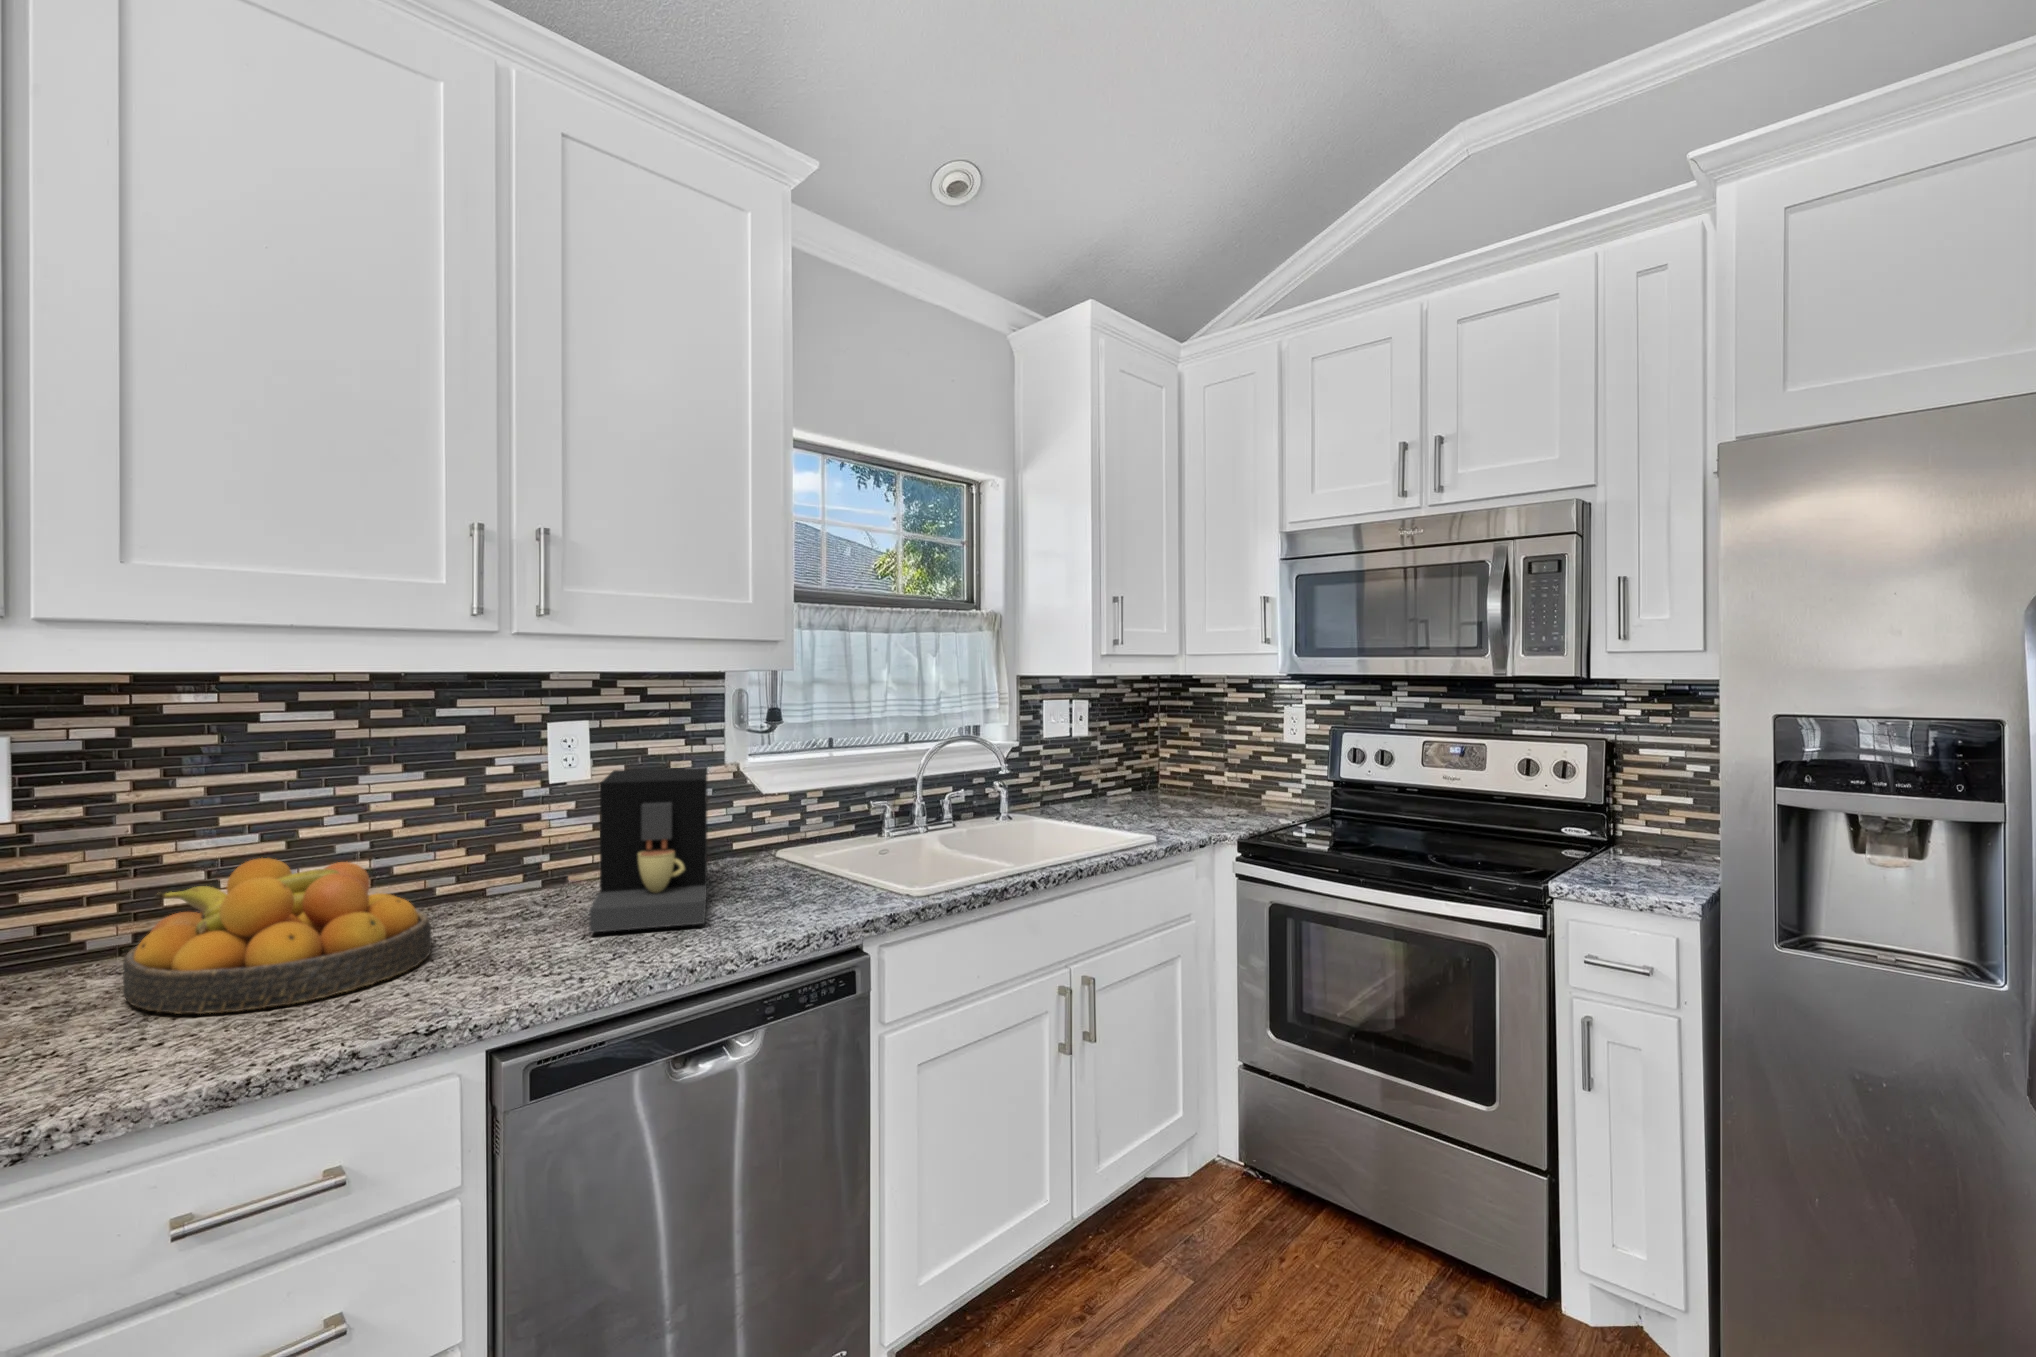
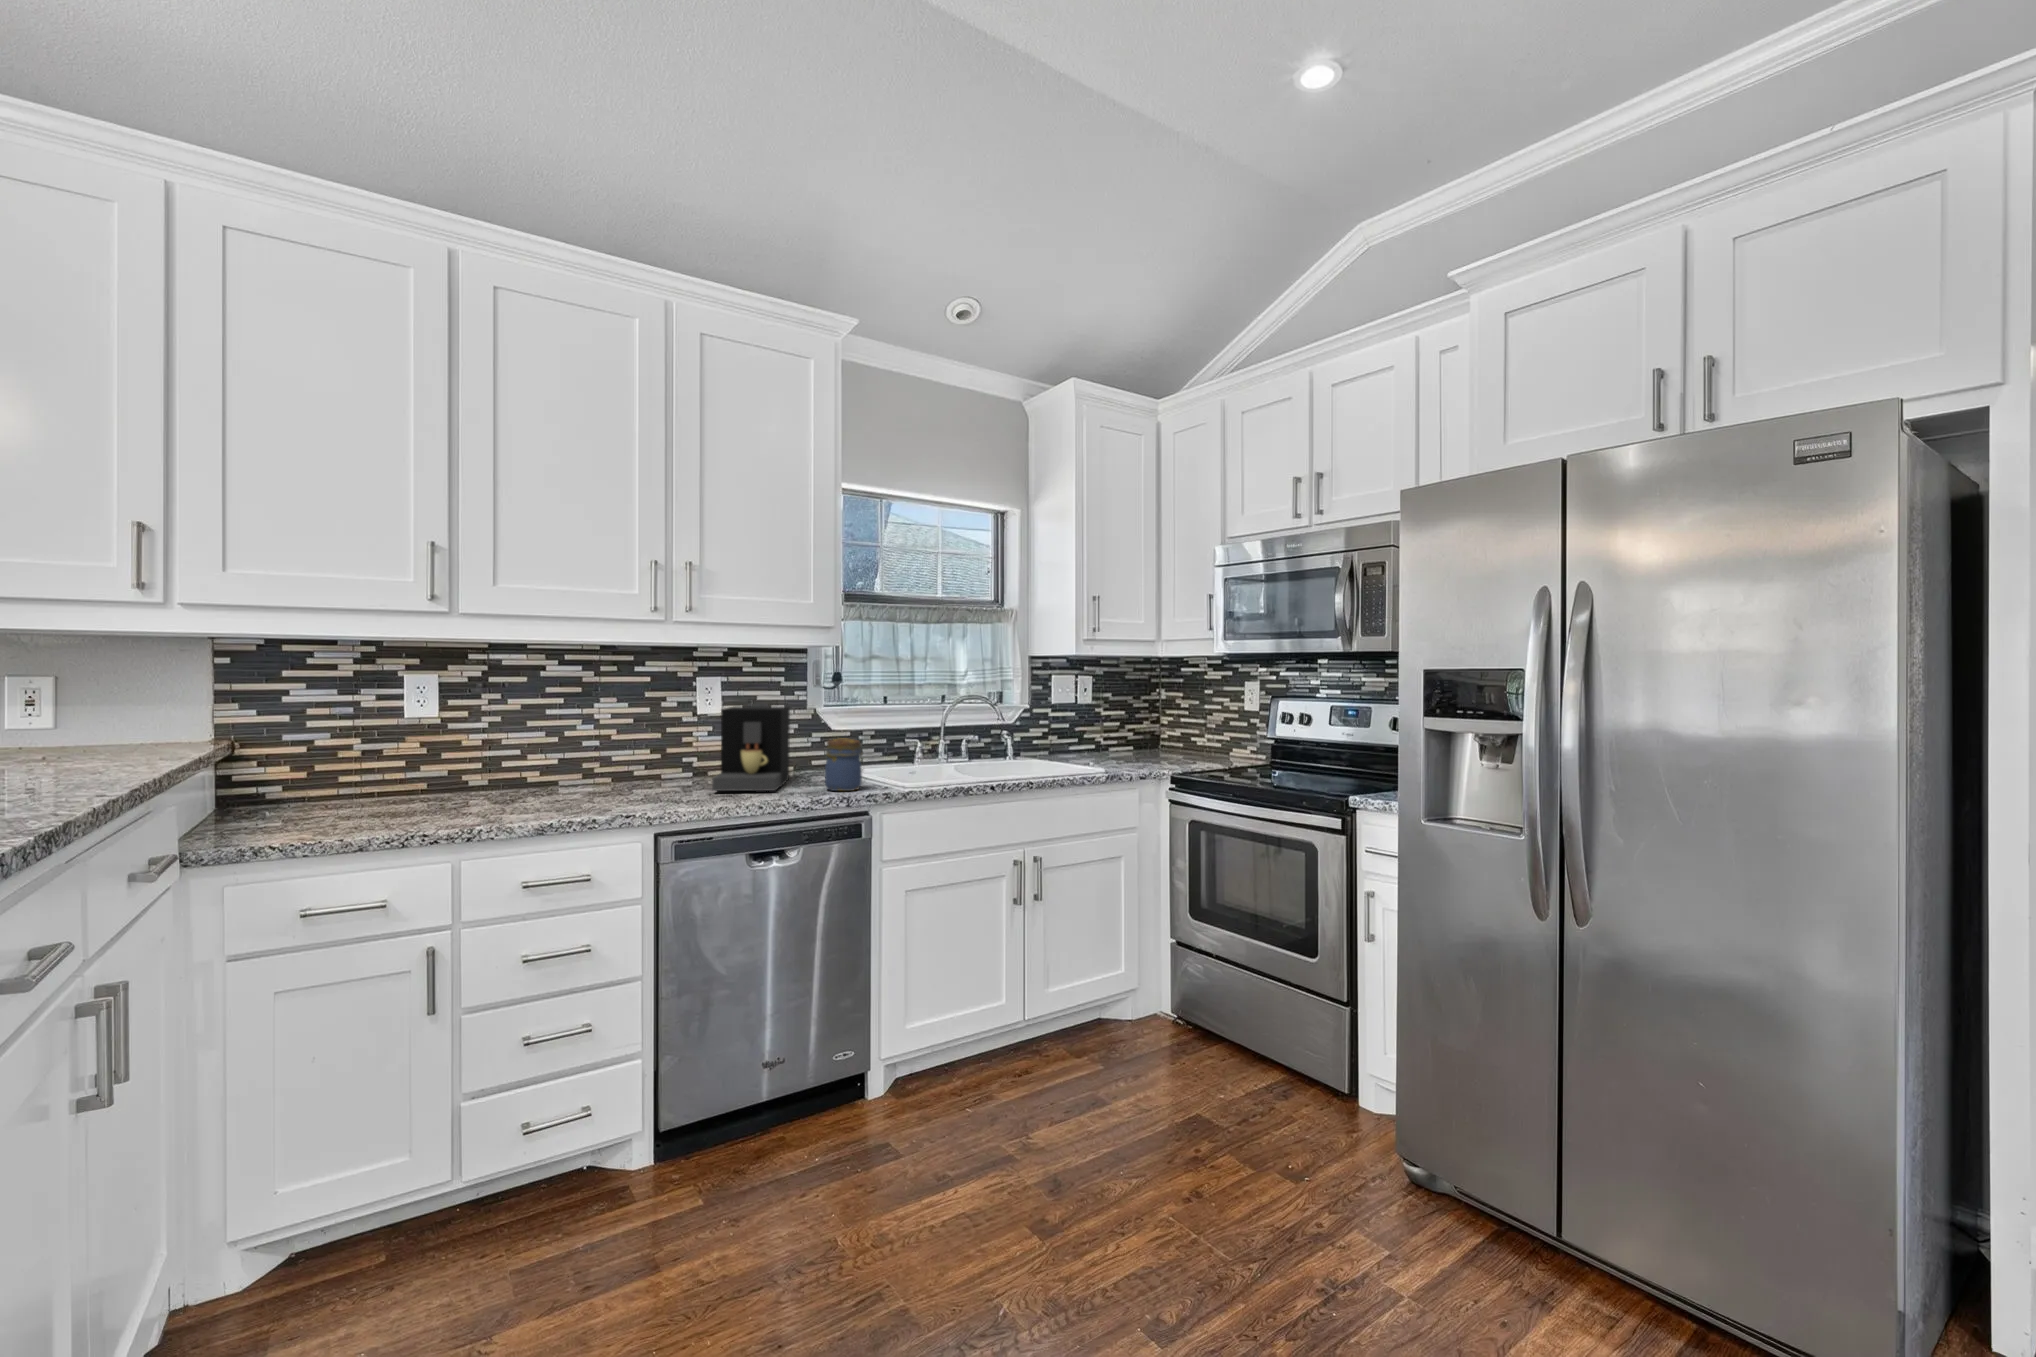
jar: none [785,826,848,917] -> present [825,739,863,791]
fruit bowl: present [122,858,432,1014] -> none [490,740,630,807]

